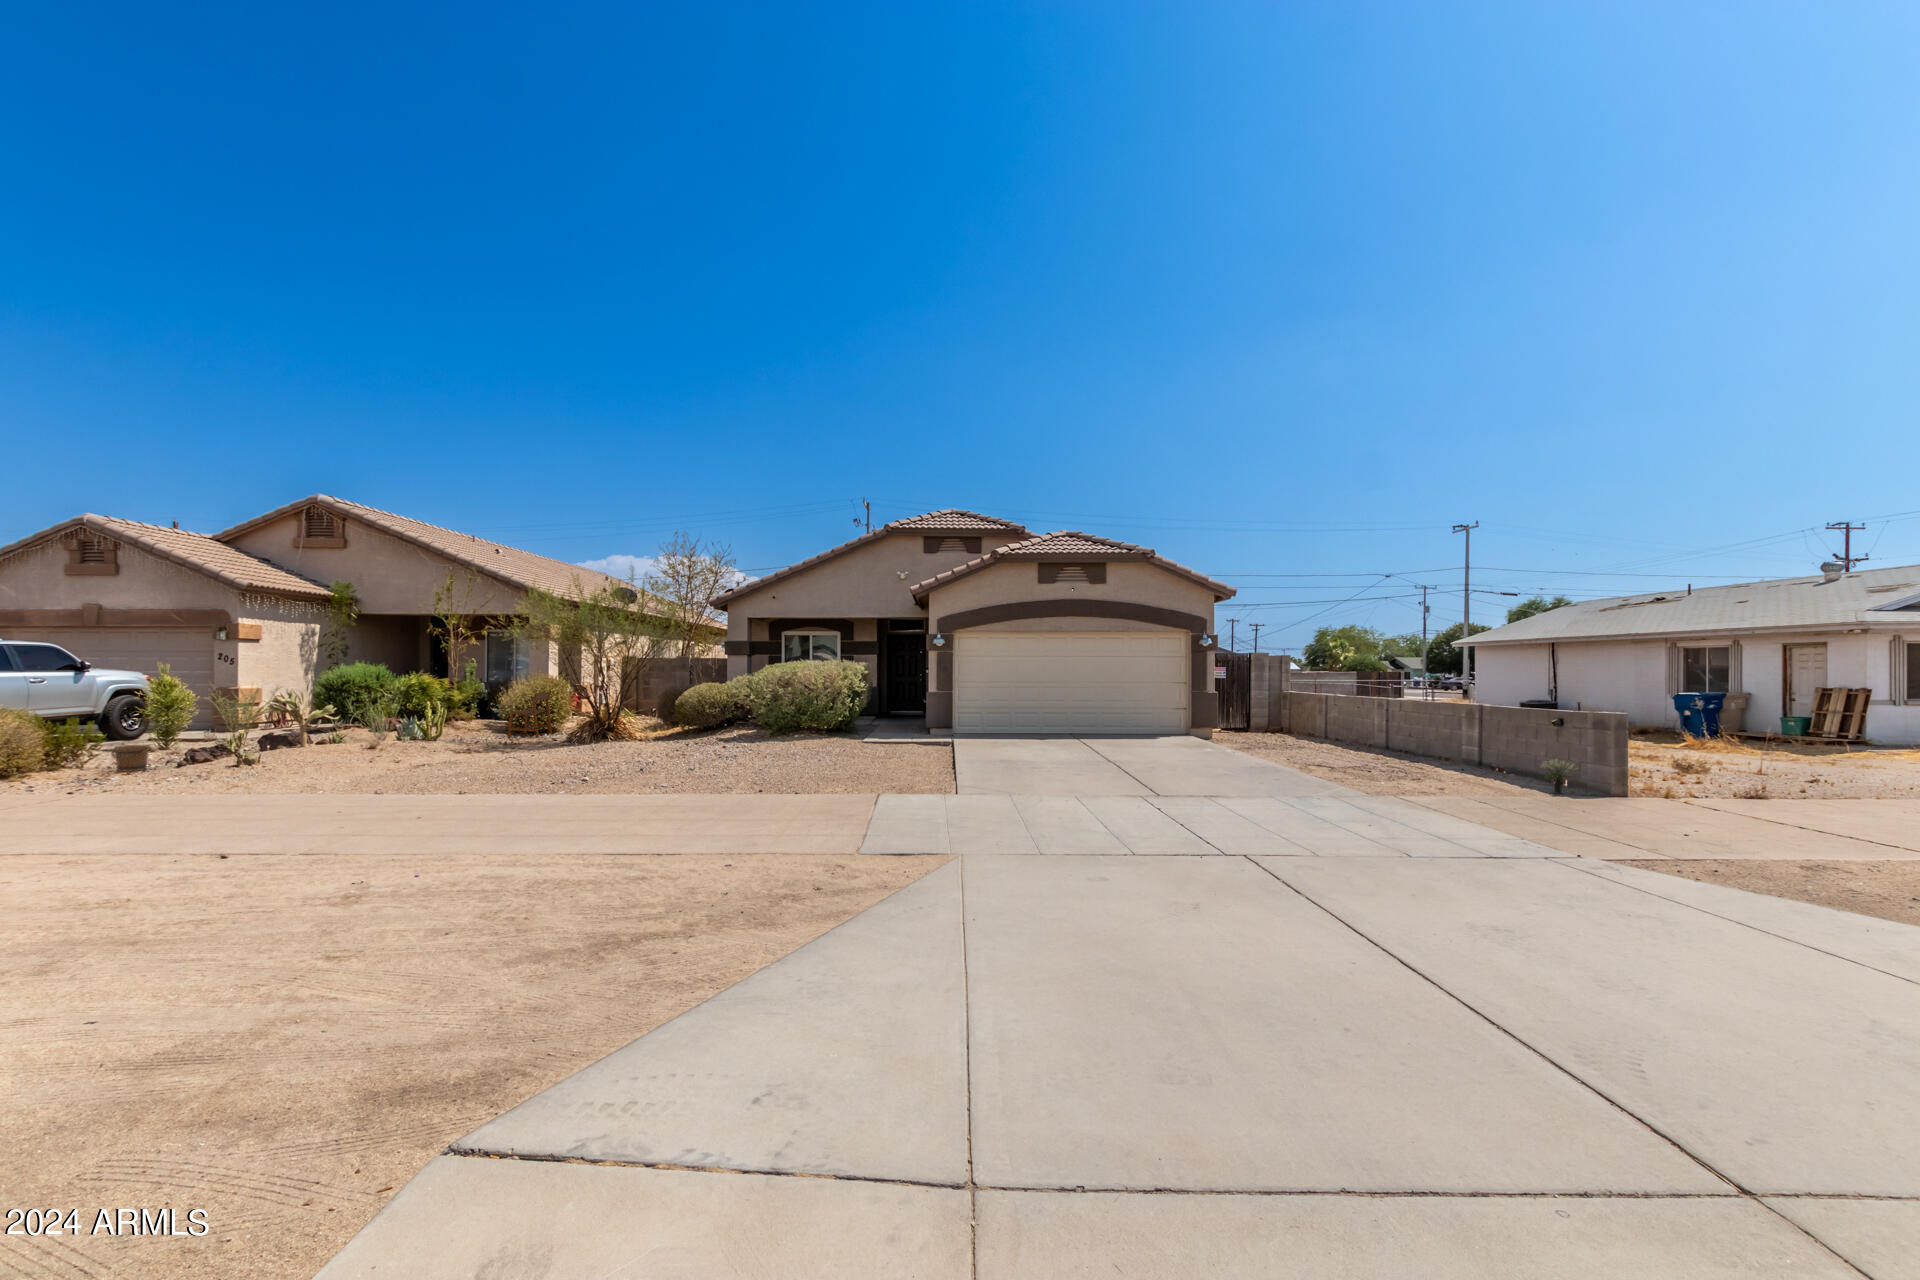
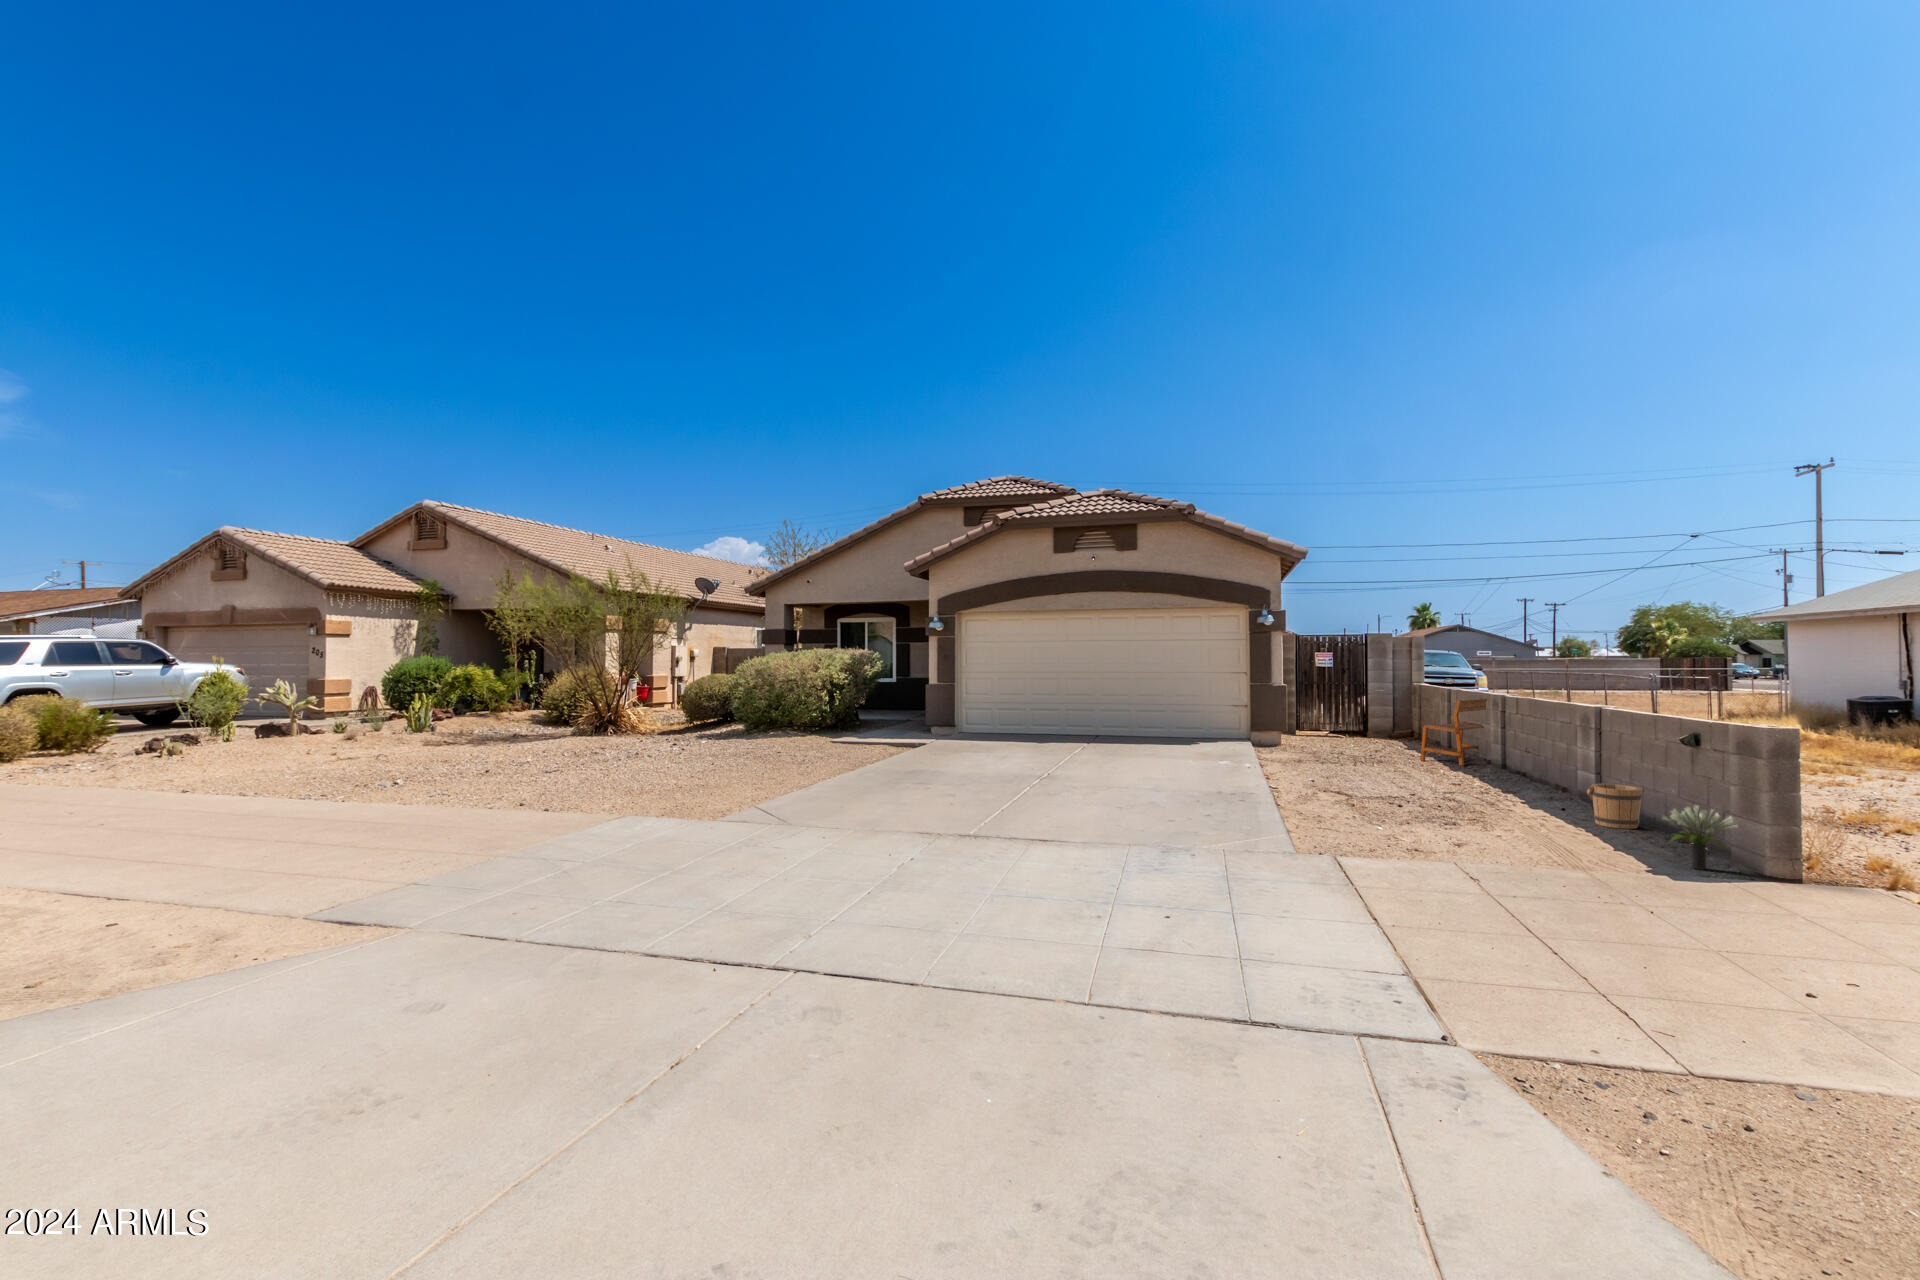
bench: present [508,691,552,738] -> present [1420,699,1487,766]
bucket: present [112,745,149,772] -> present [1587,784,1644,829]

